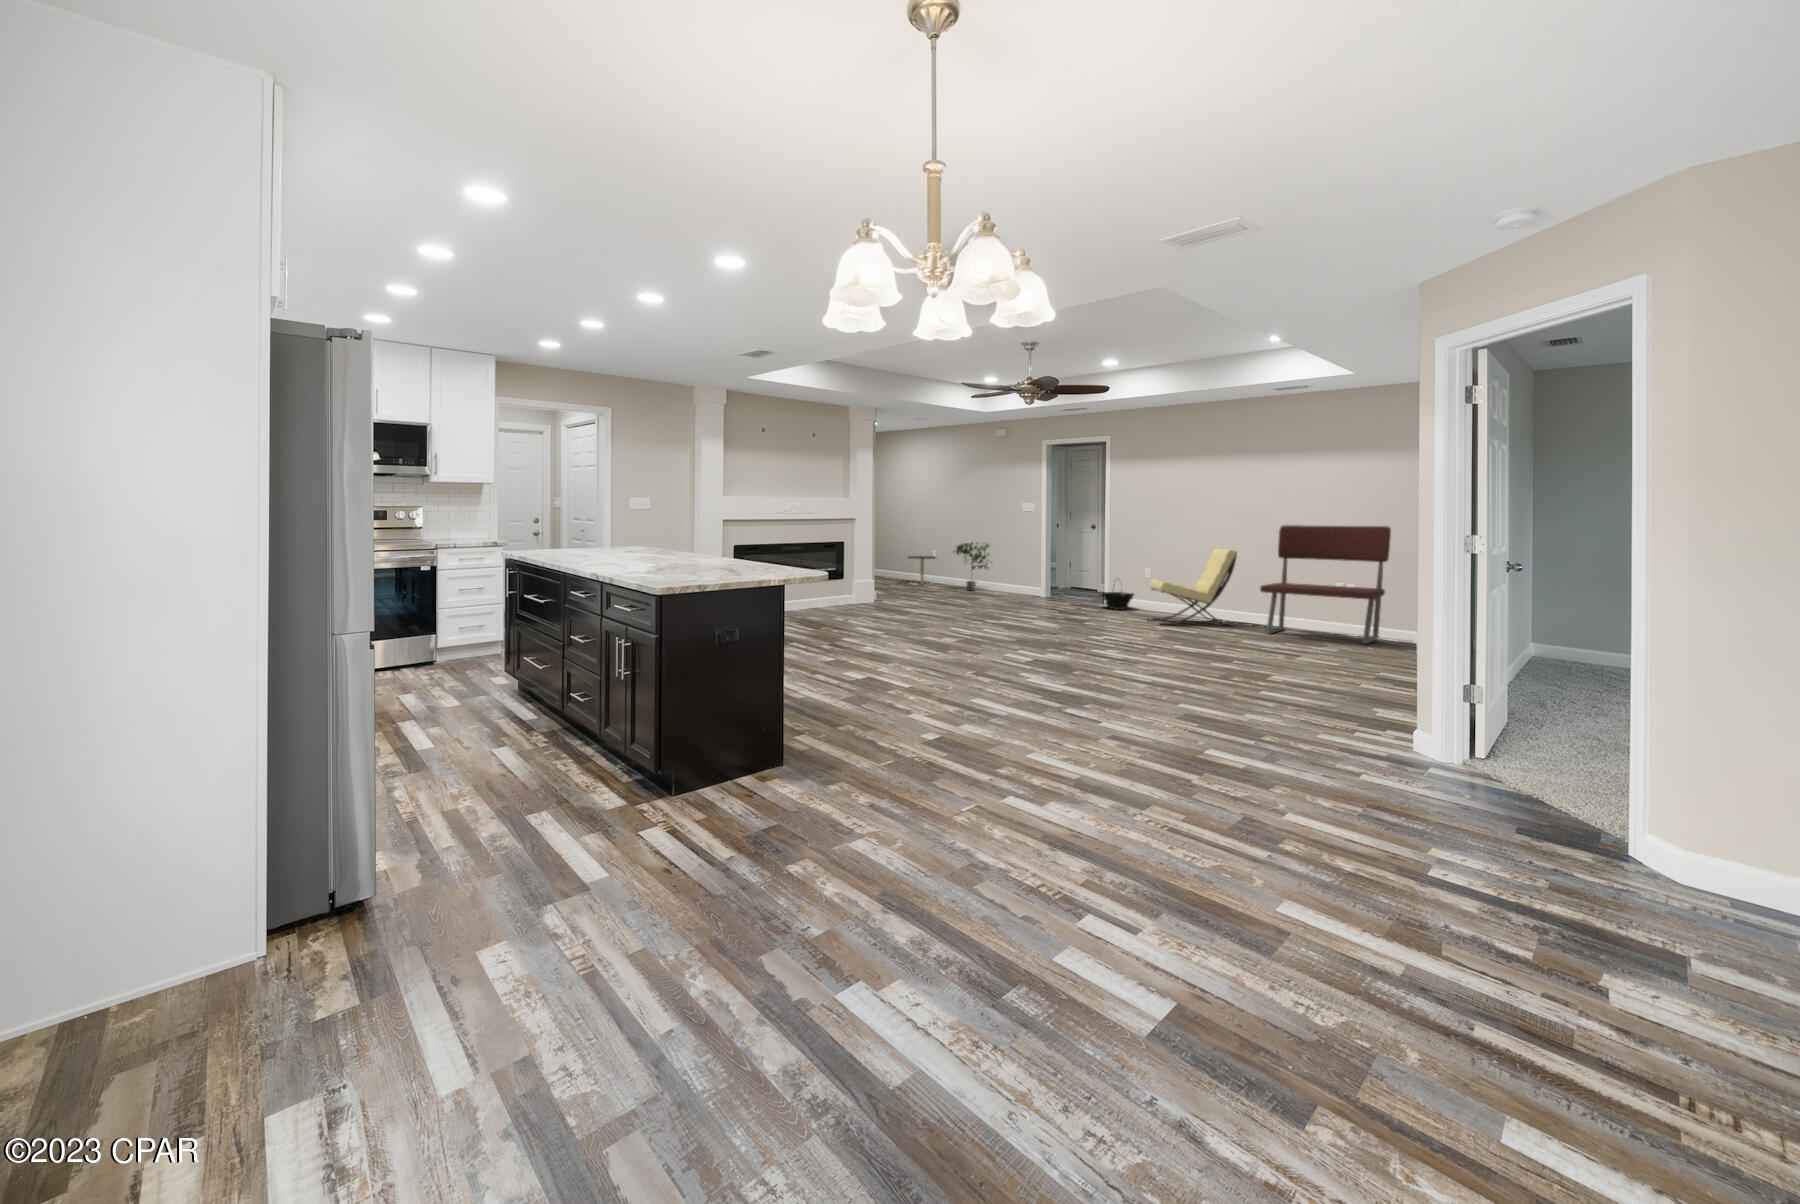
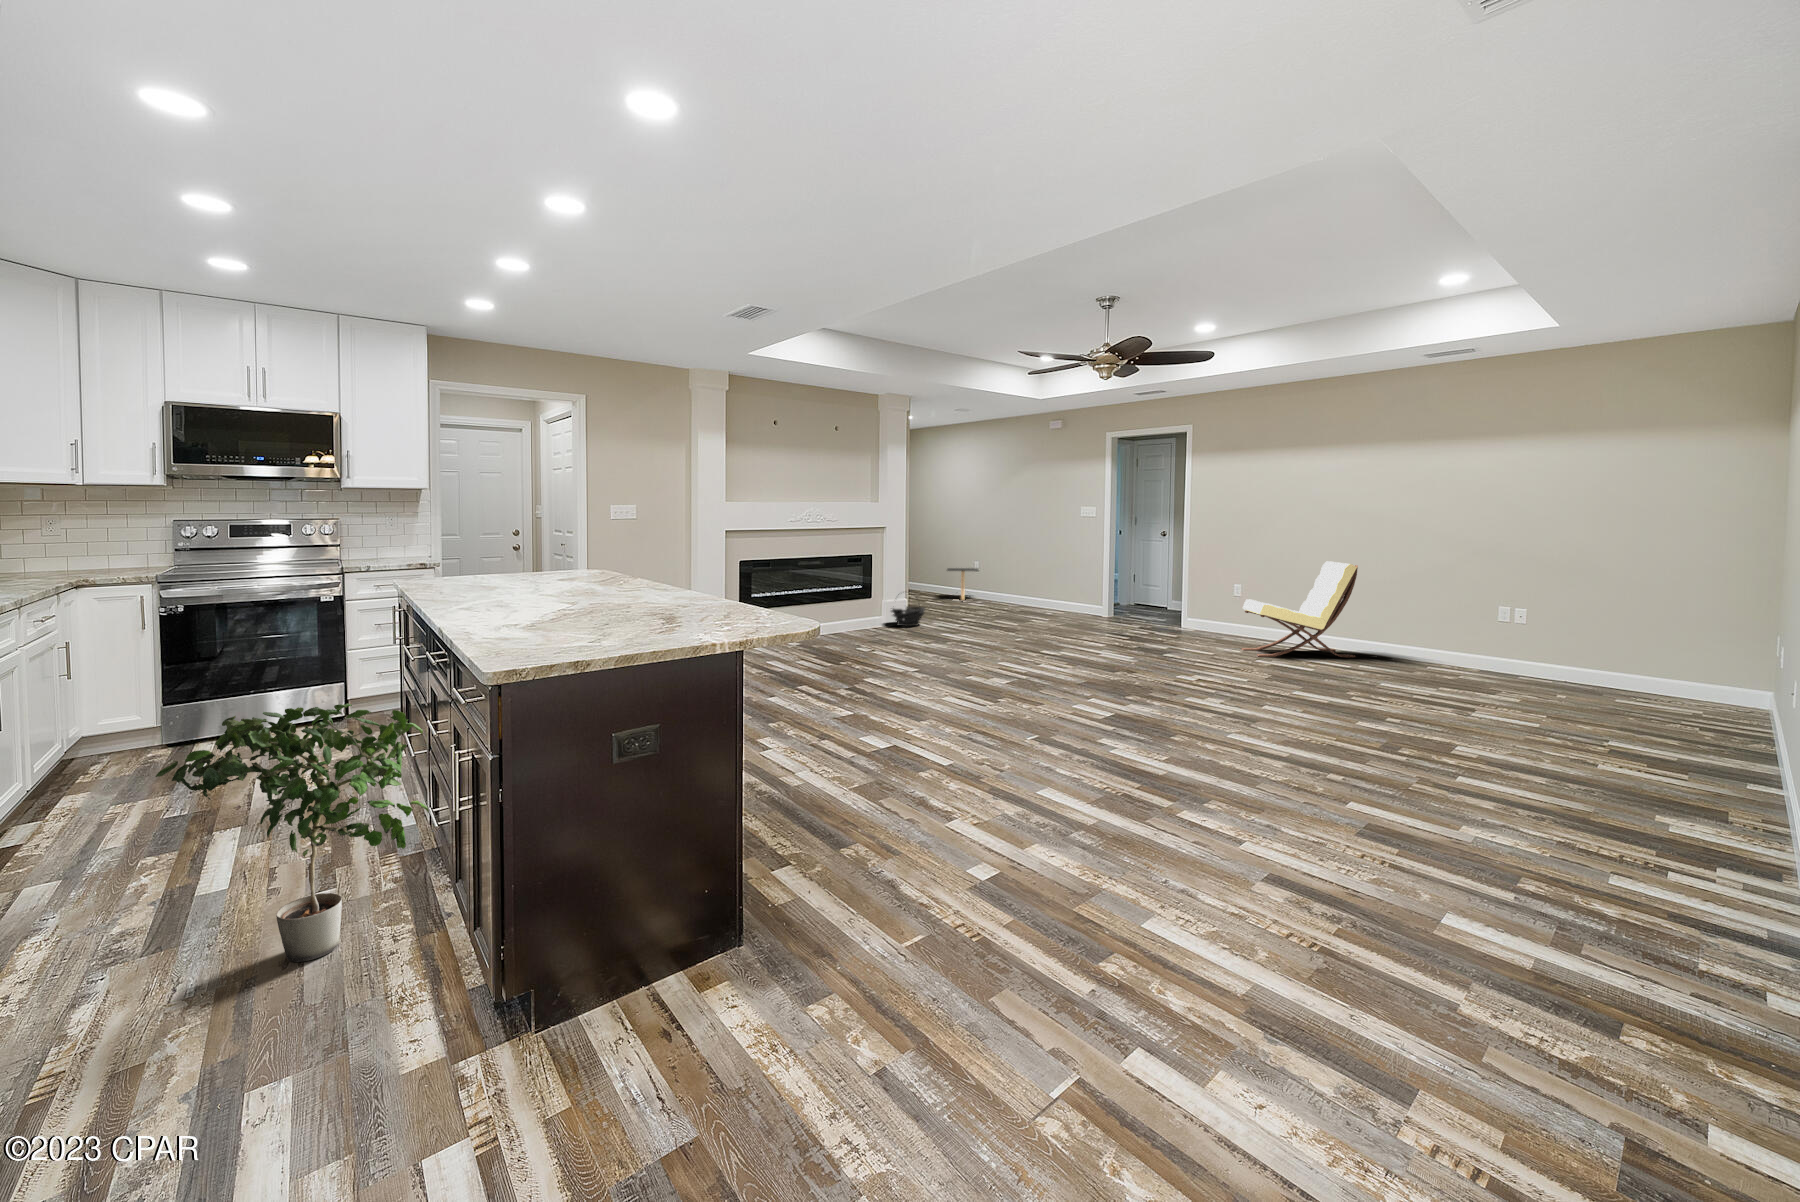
bench: present [1260,525,1391,644] -> none [1395,533,1576,688]
potted plant: present [954,542,990,591] -> present [156,704,429,962]
basket: present [1101,592,1134,609] -> present [891,606,925,627]

